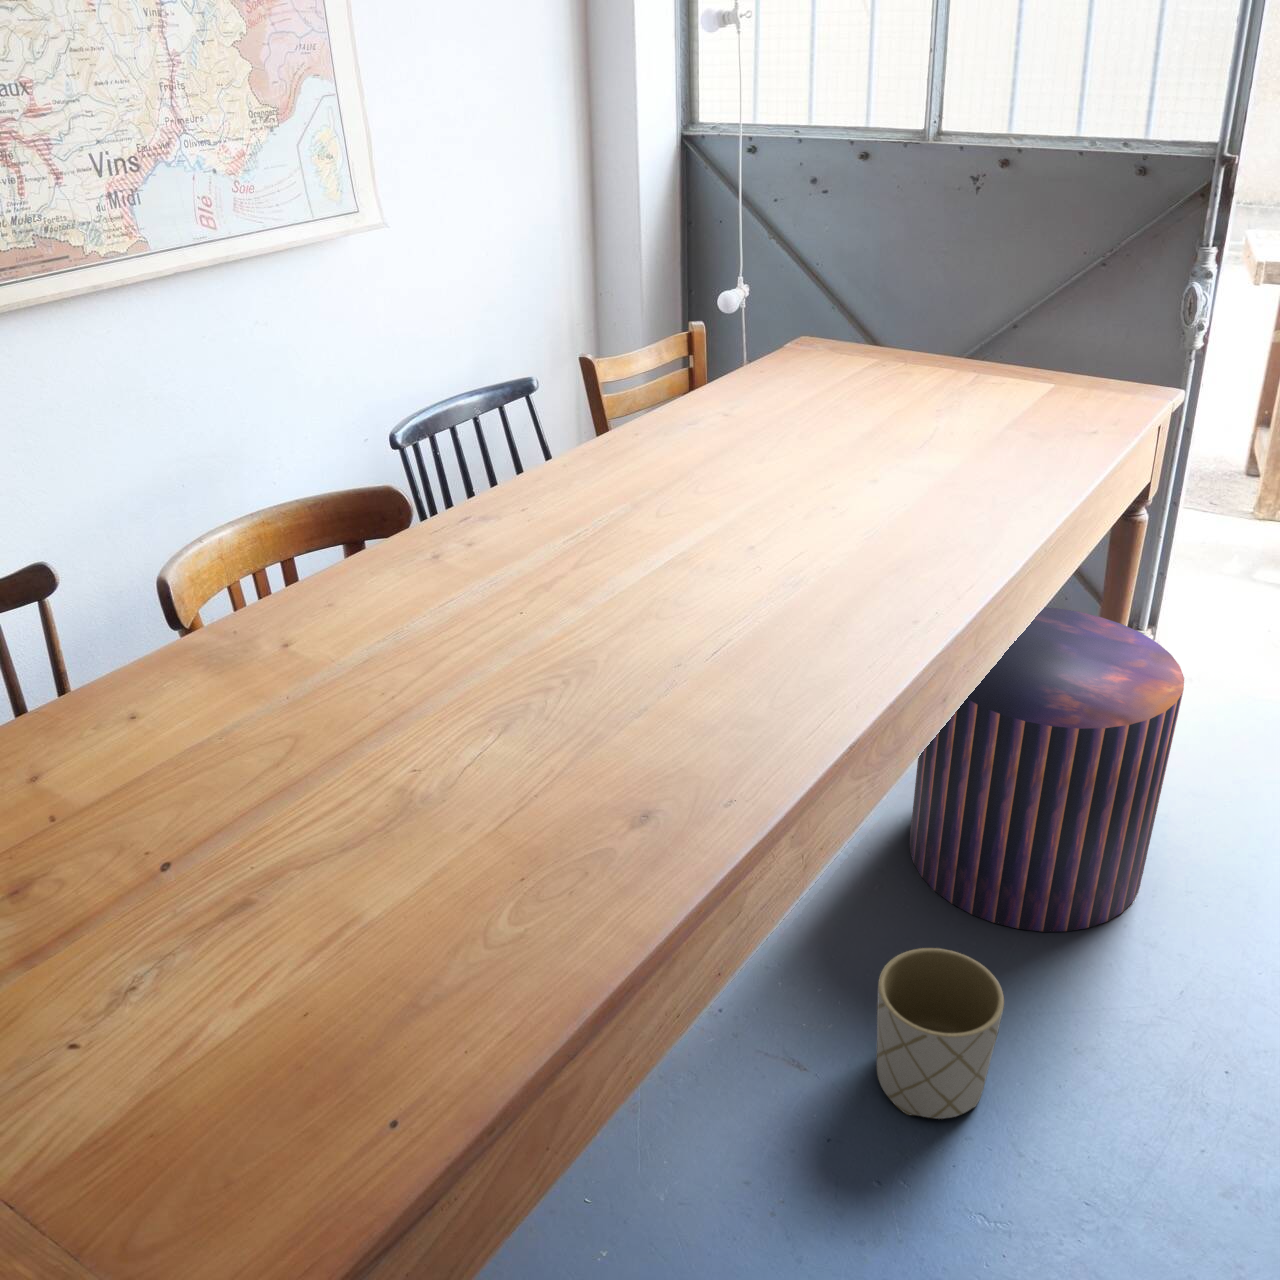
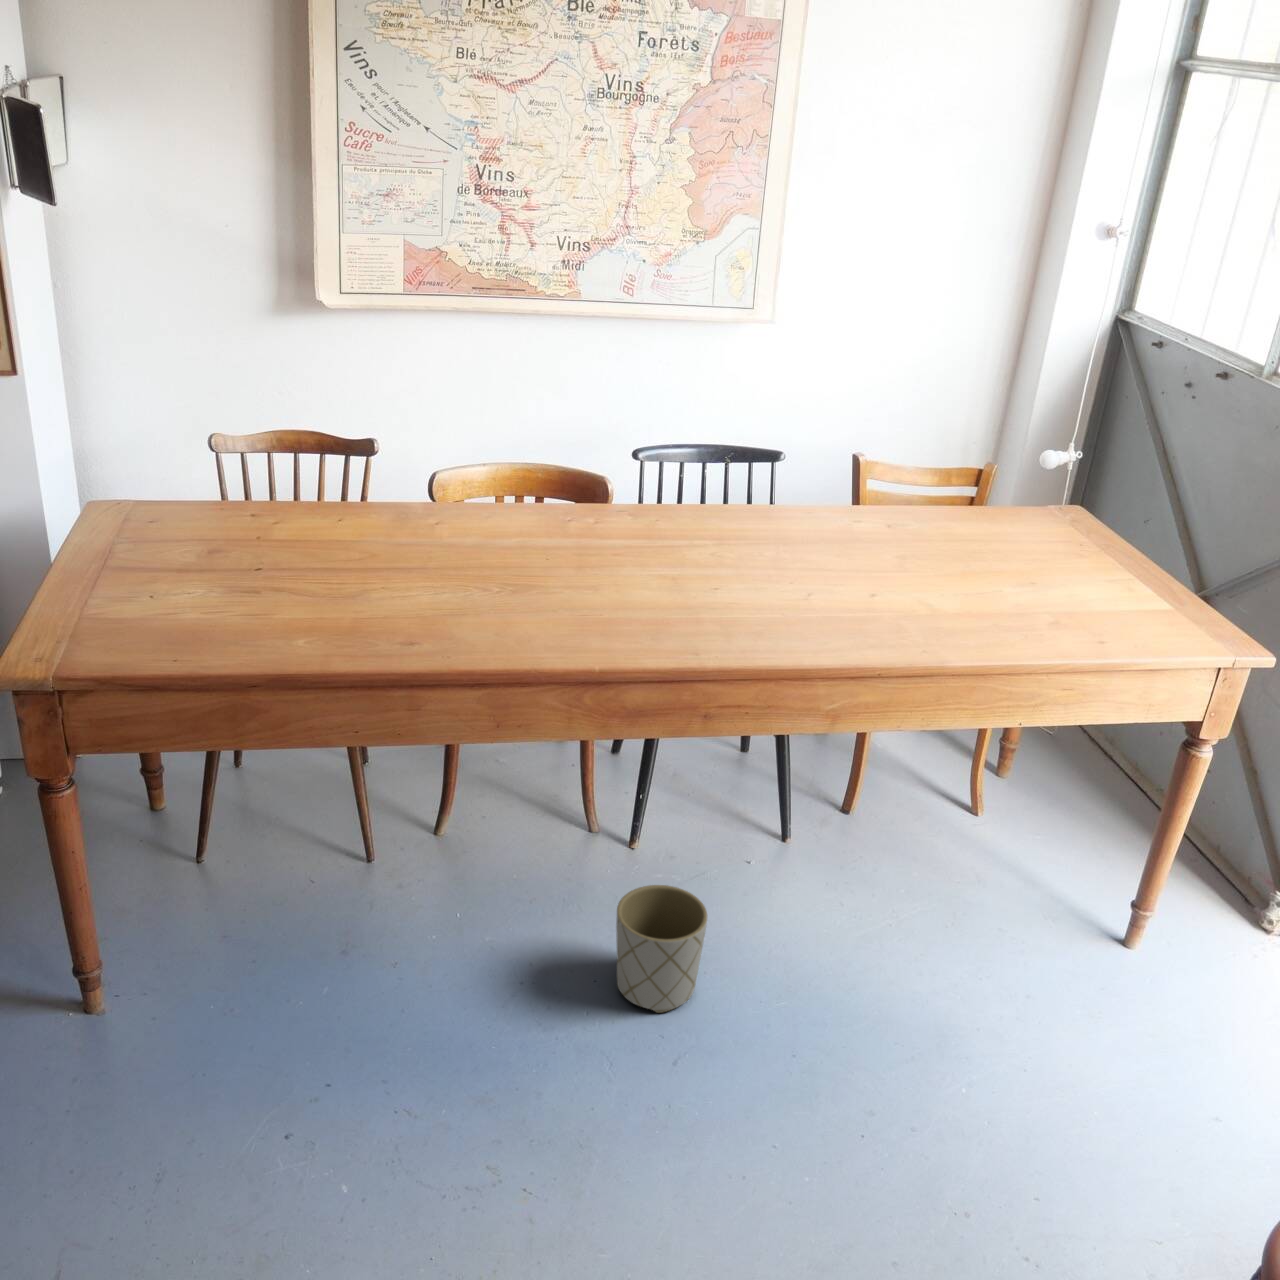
pouf: present [910,607,1184,932] -> none [827,731,1068,1019]

